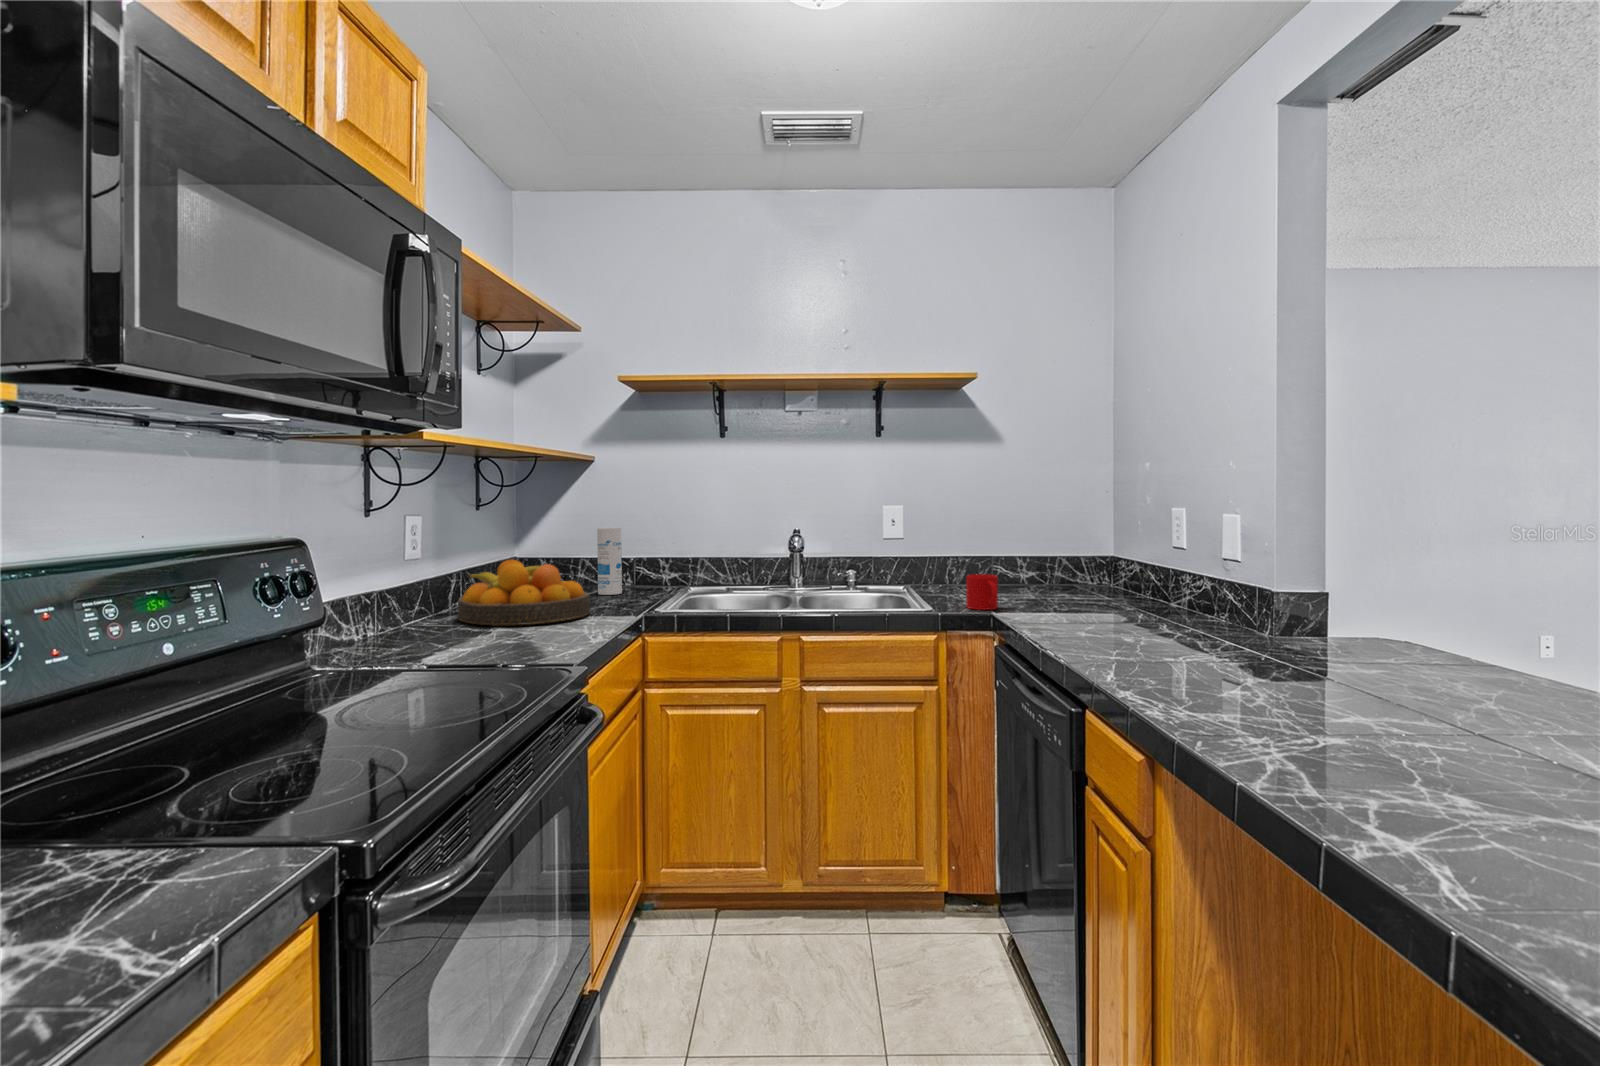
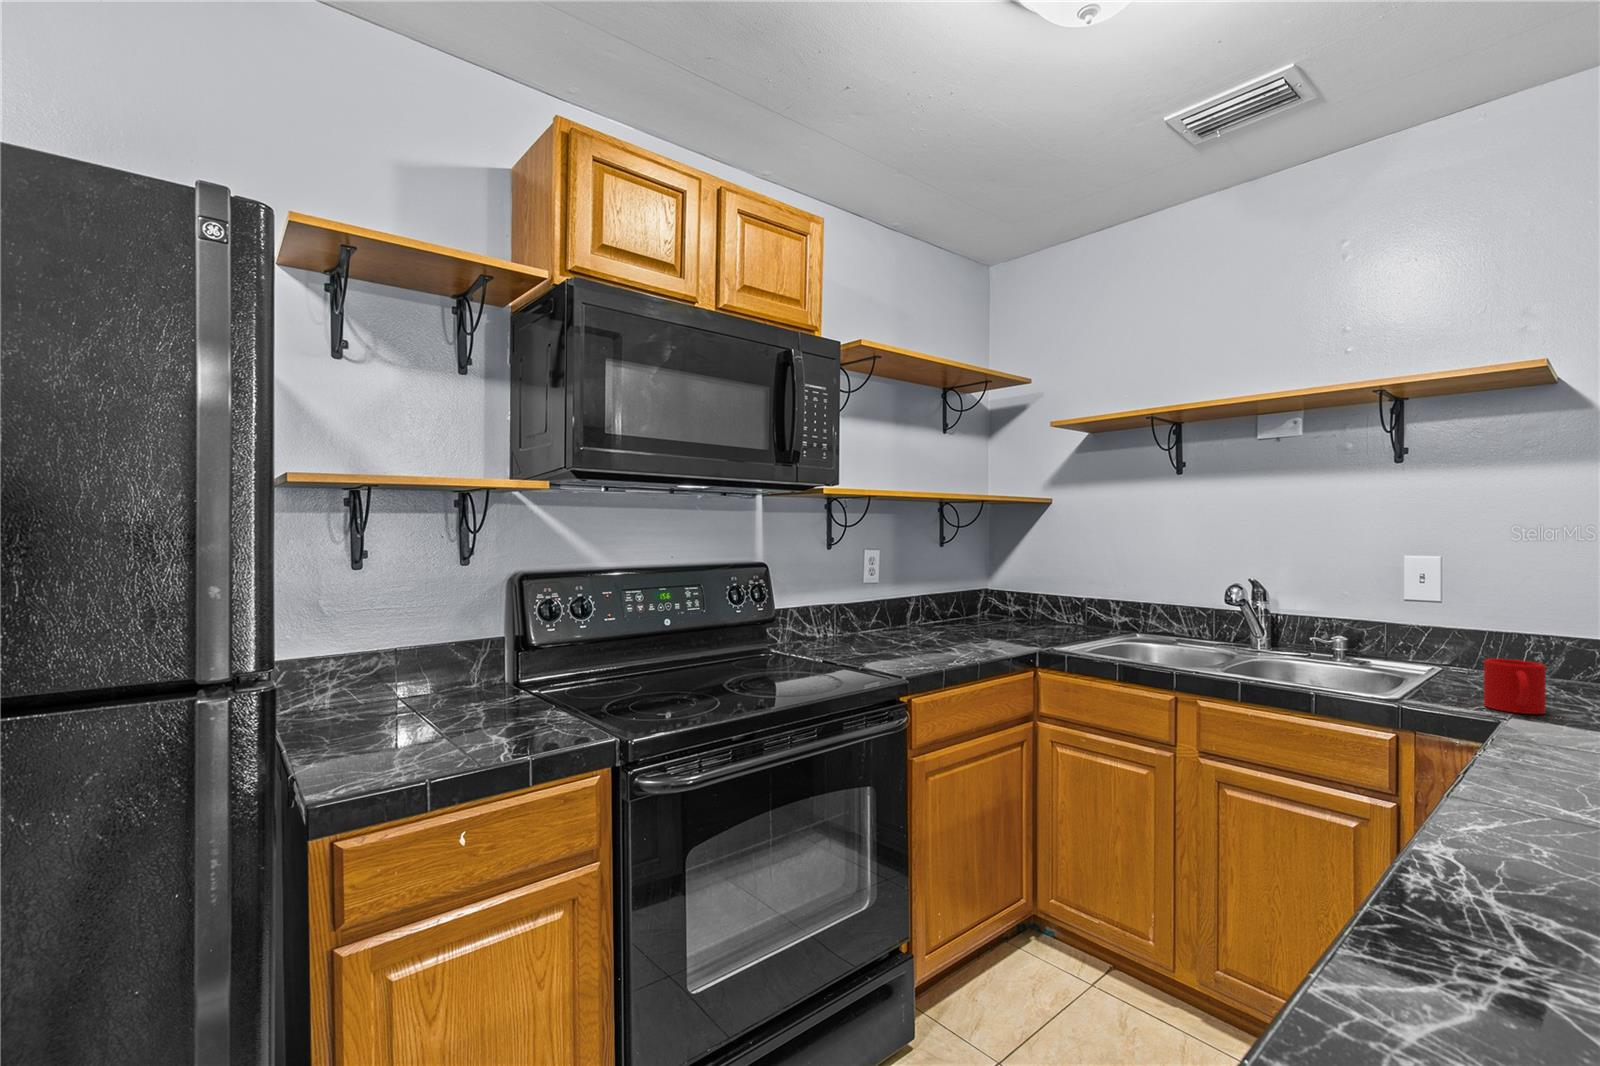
canister: present [597,528,622,595] -> none [1043,566,1068,630]
fruit bowl: present [457,560,590,625] -> none [894,590,1000,646]

